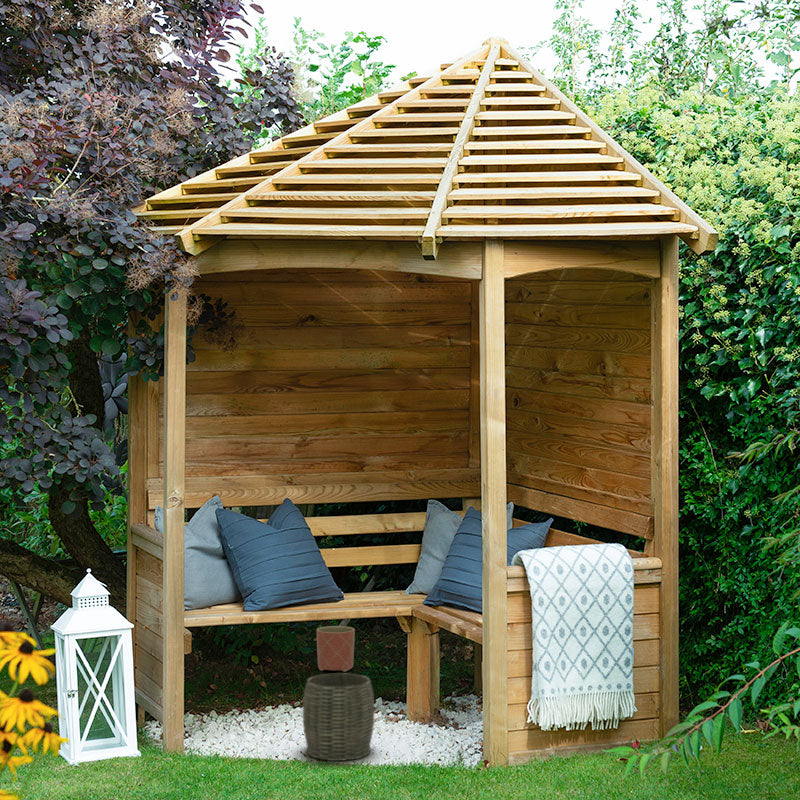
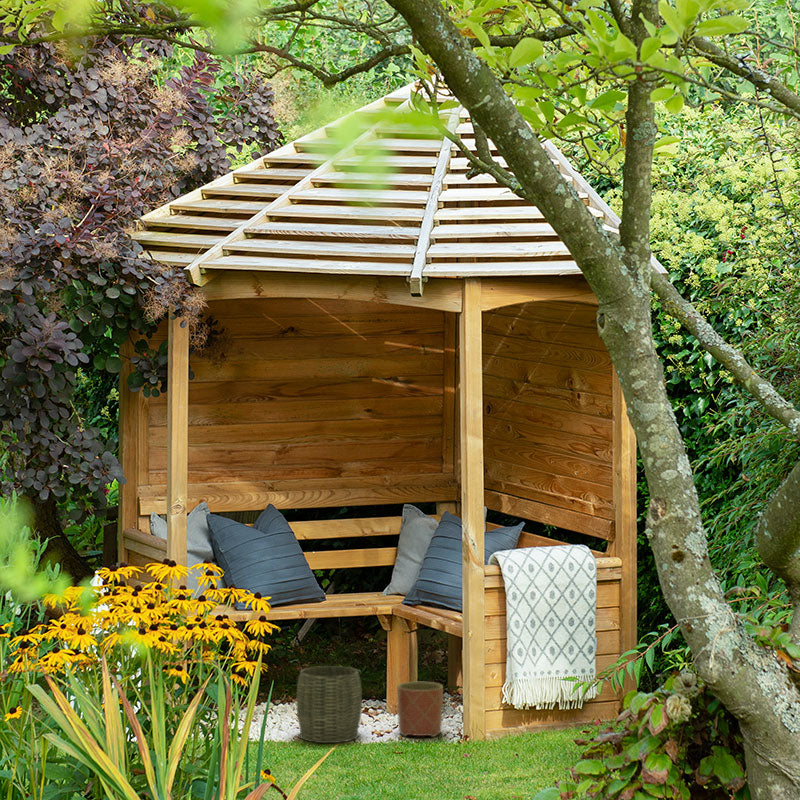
planter: present [317,626,355,672] -> present [397,681,443,737]

